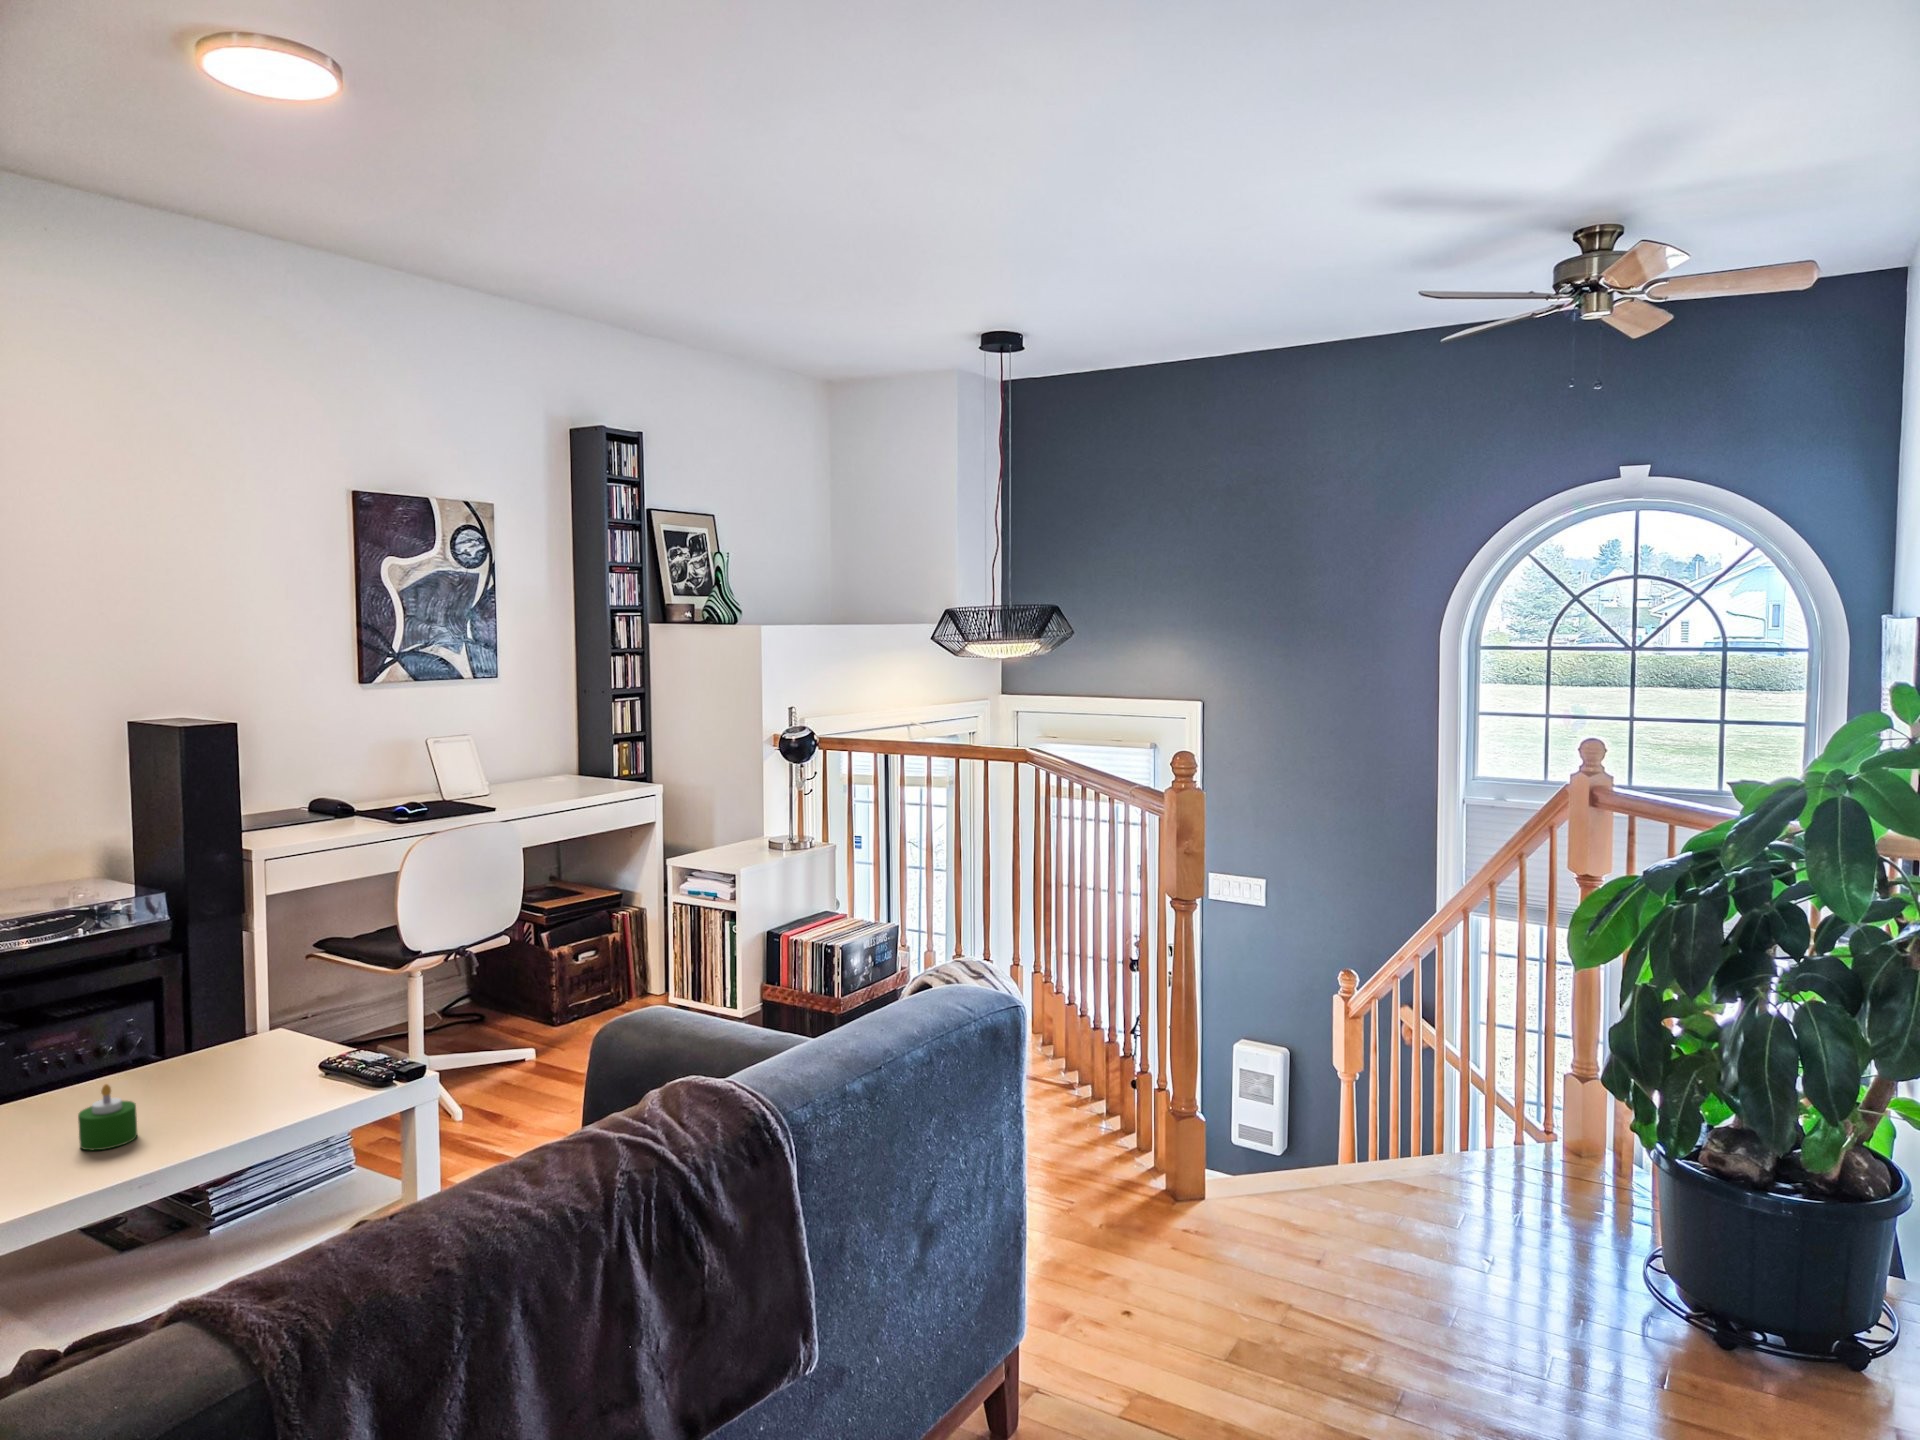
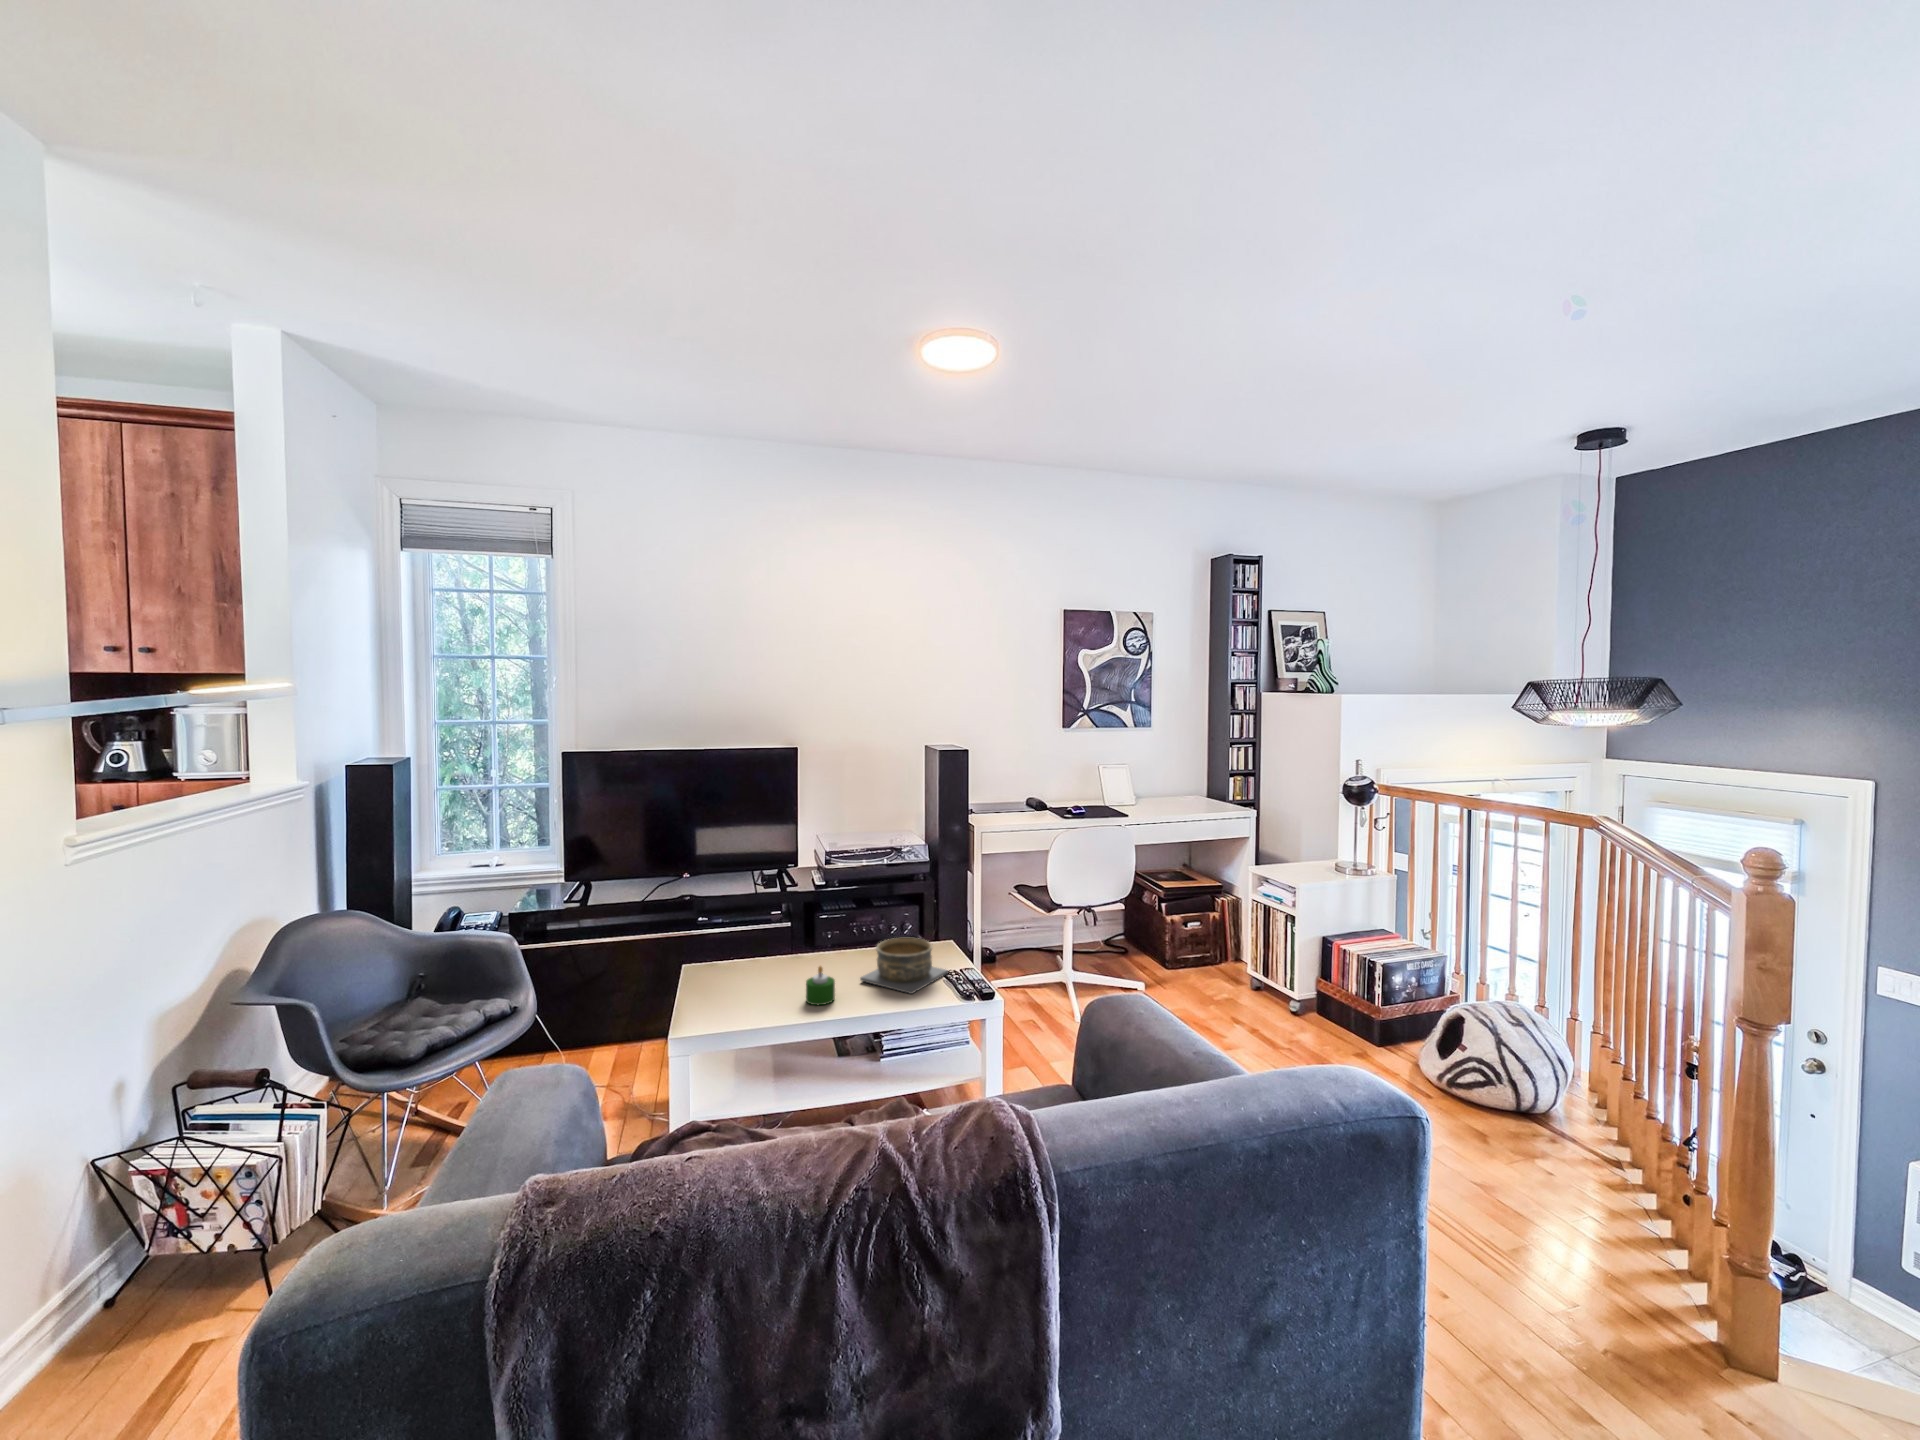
bowl: none [163,1016,313,1101] -> present [860,938,948,994]

